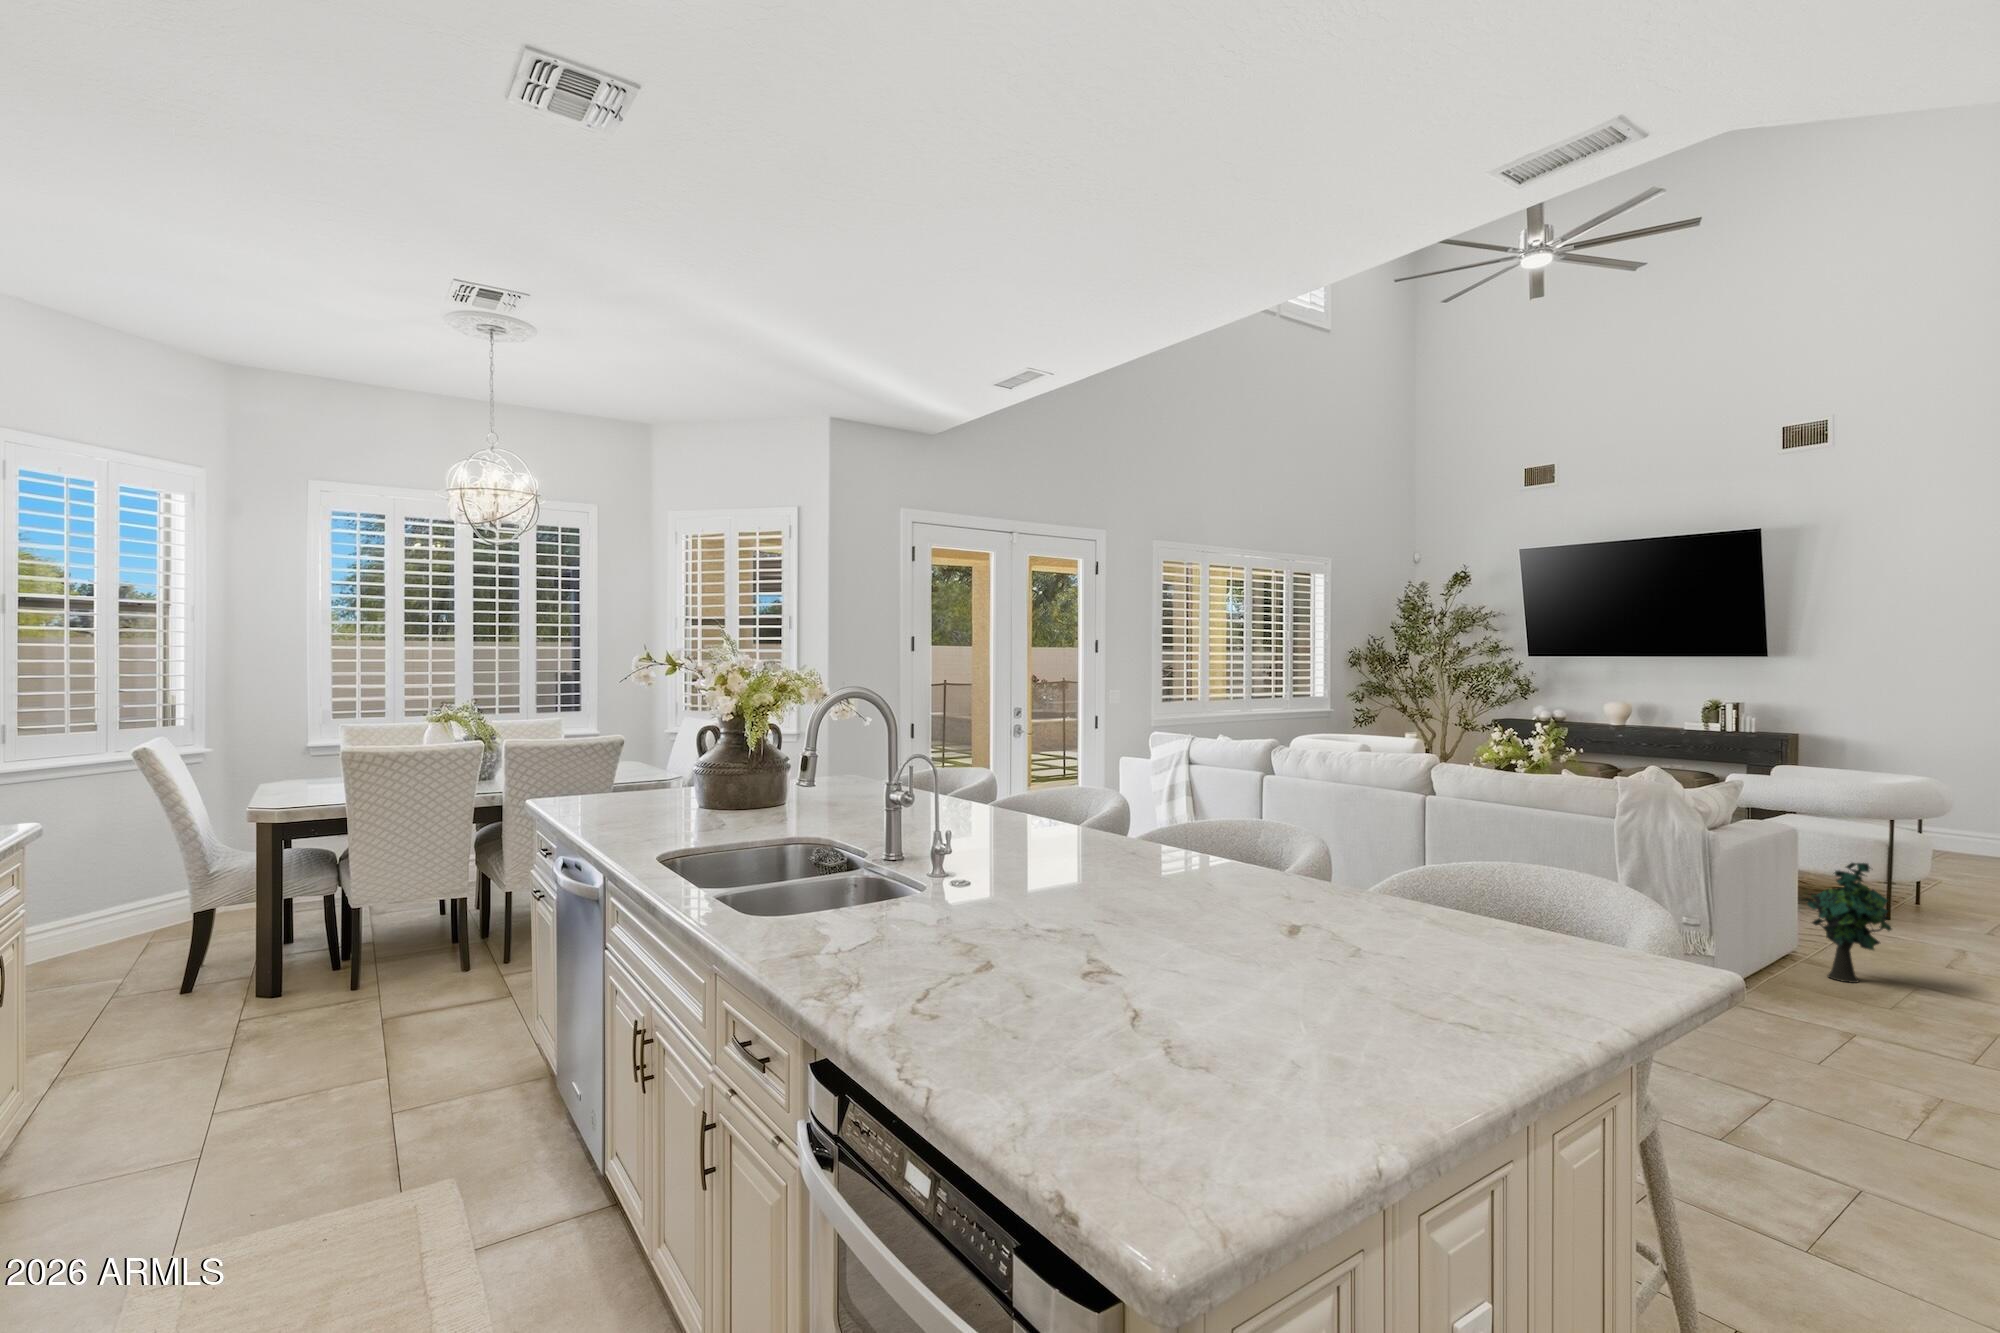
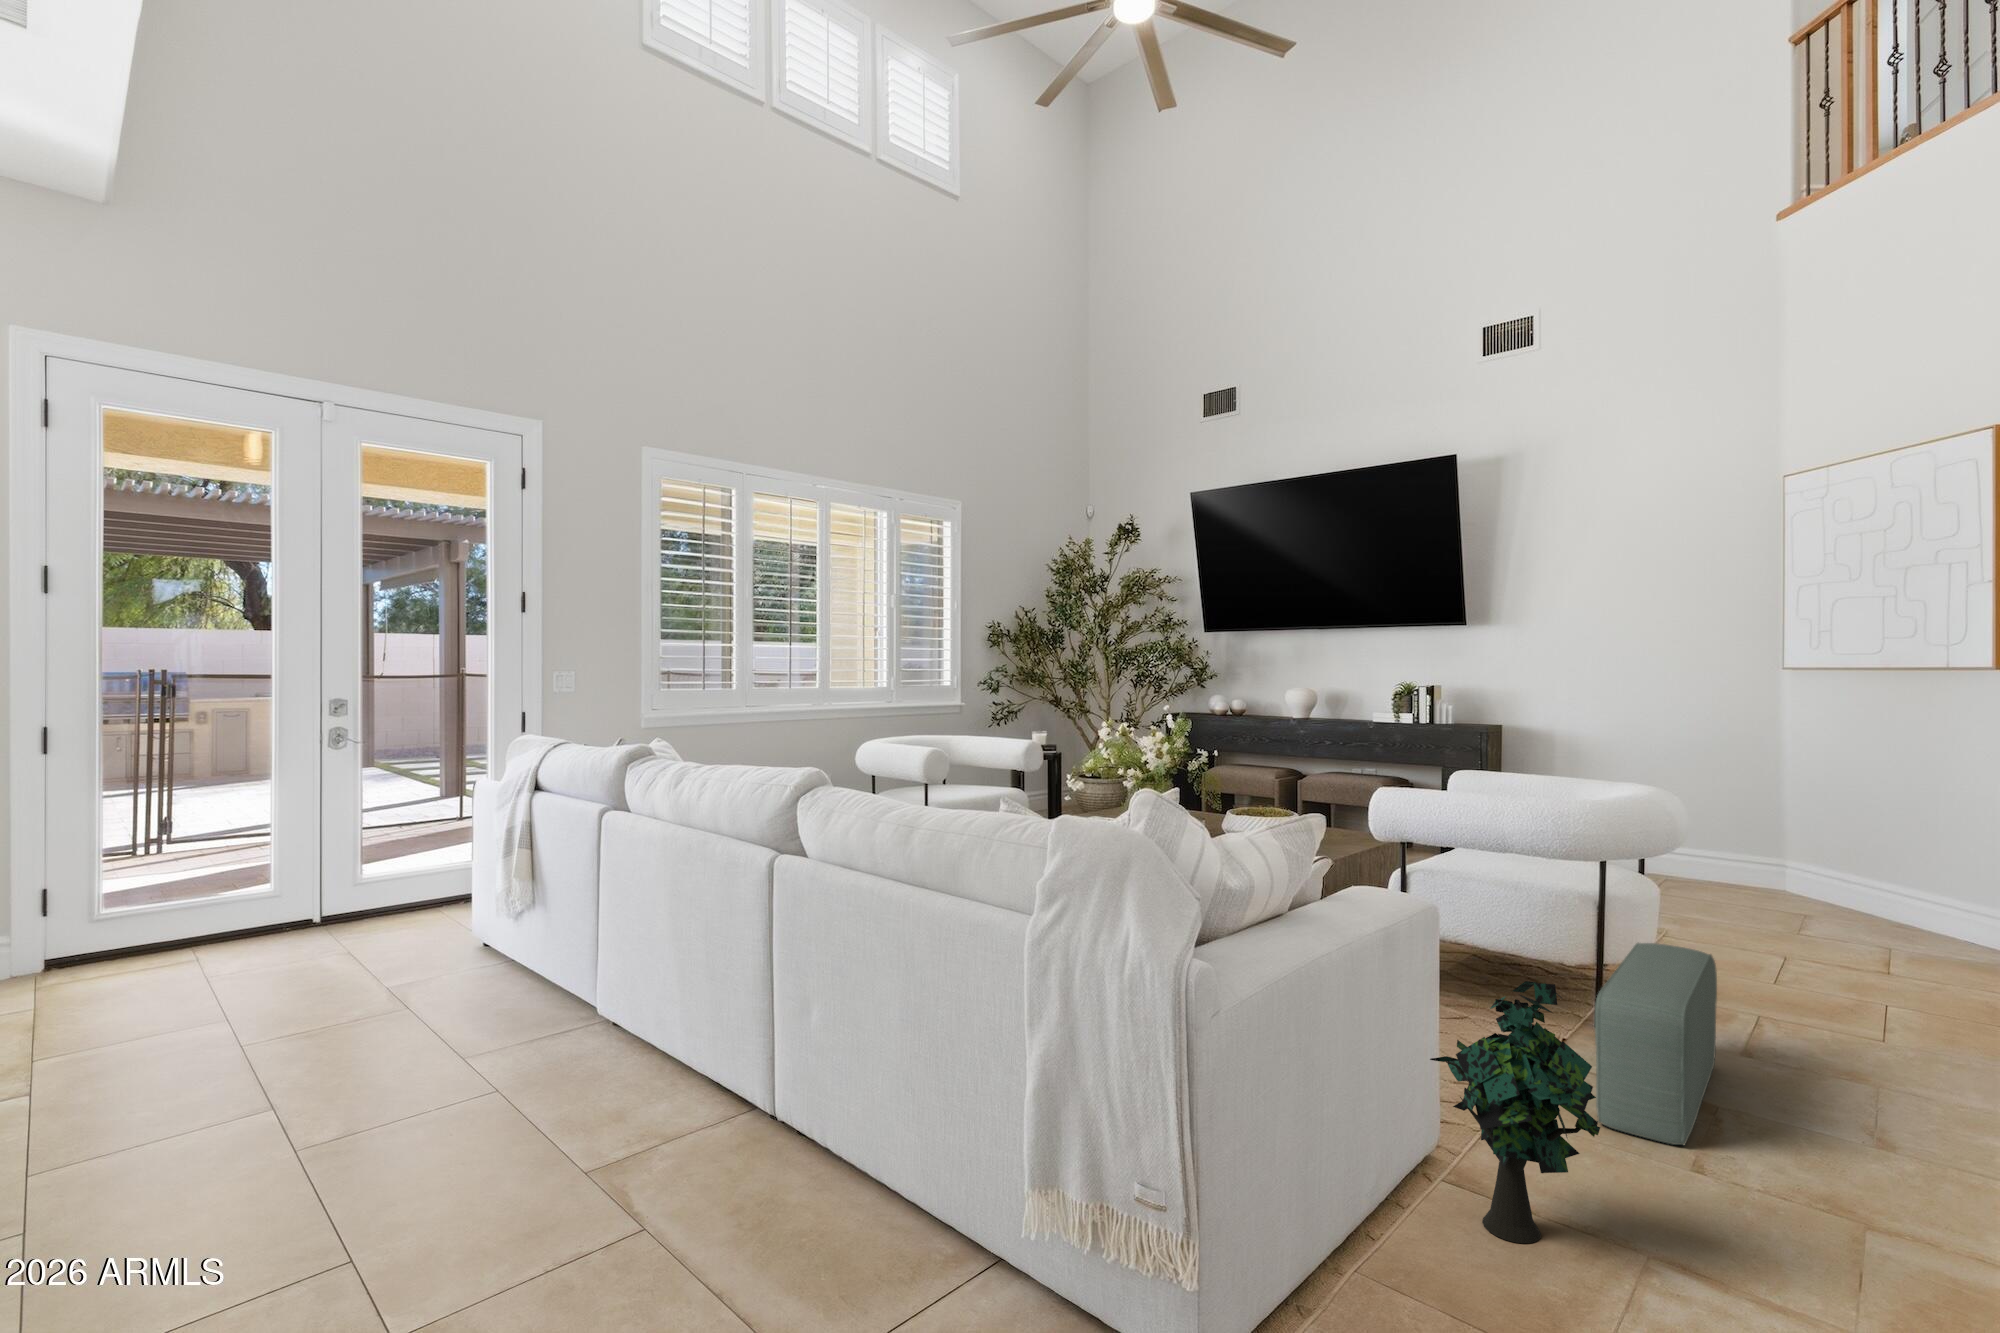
pouf: none [1887,867,1968,962] -> present [1595,943,1717,1145]

